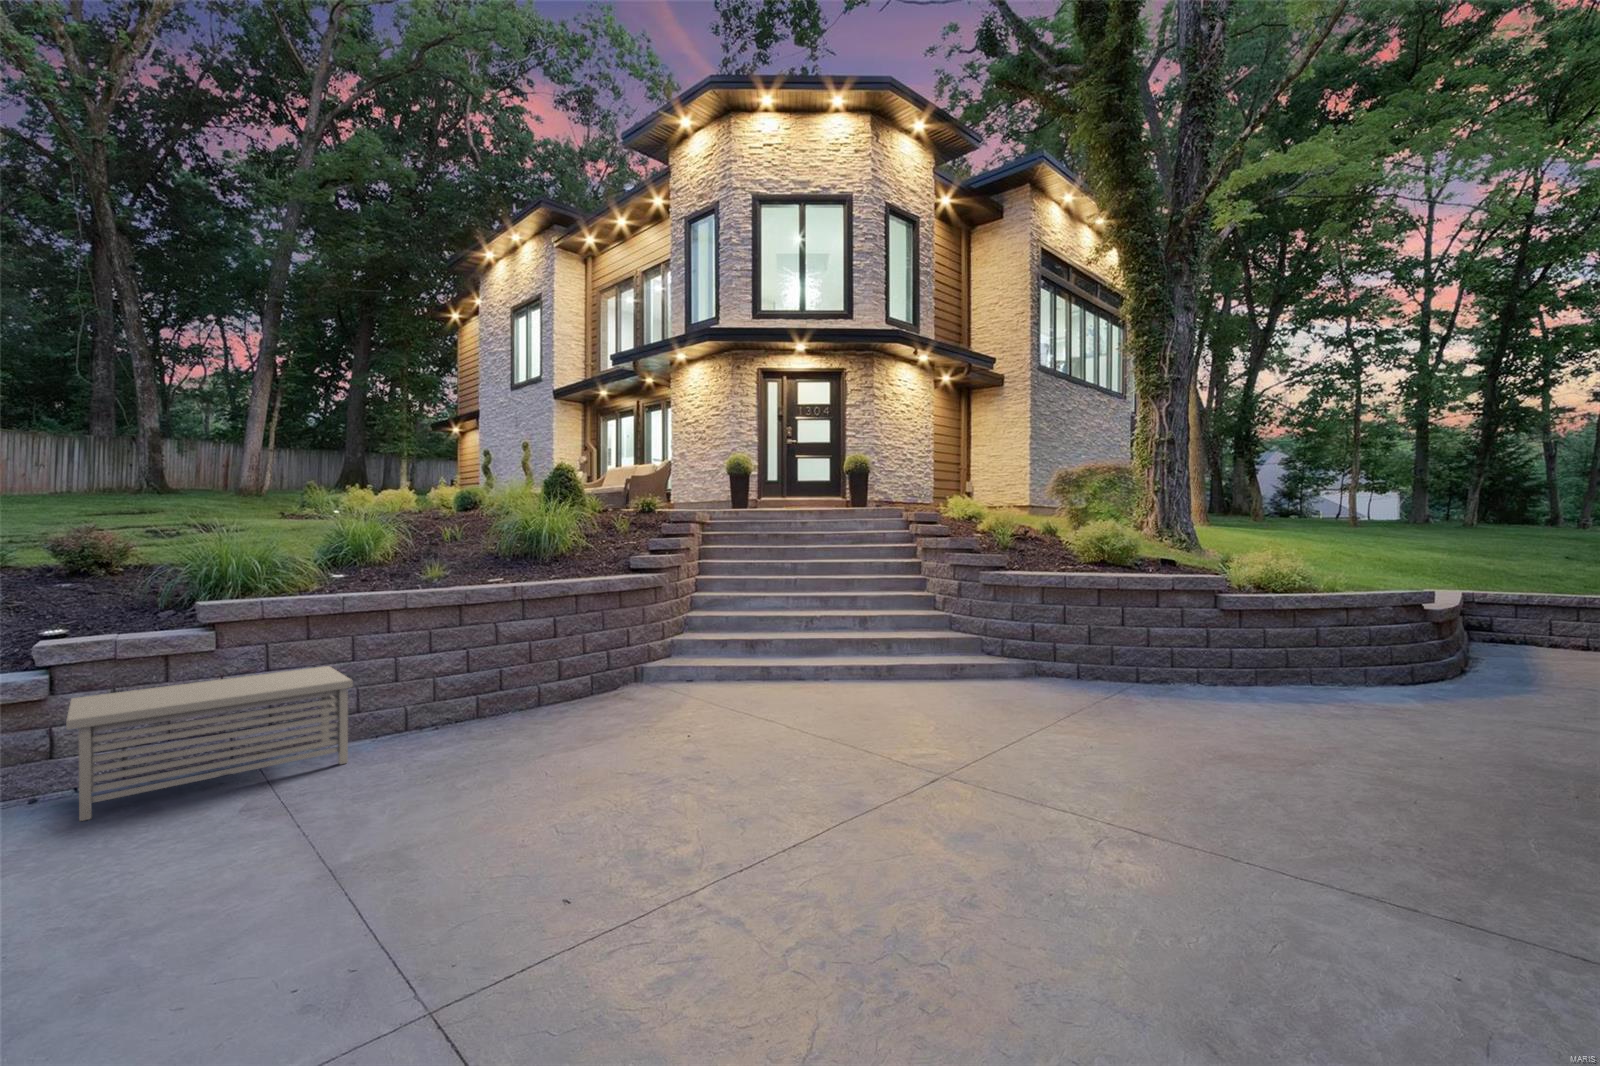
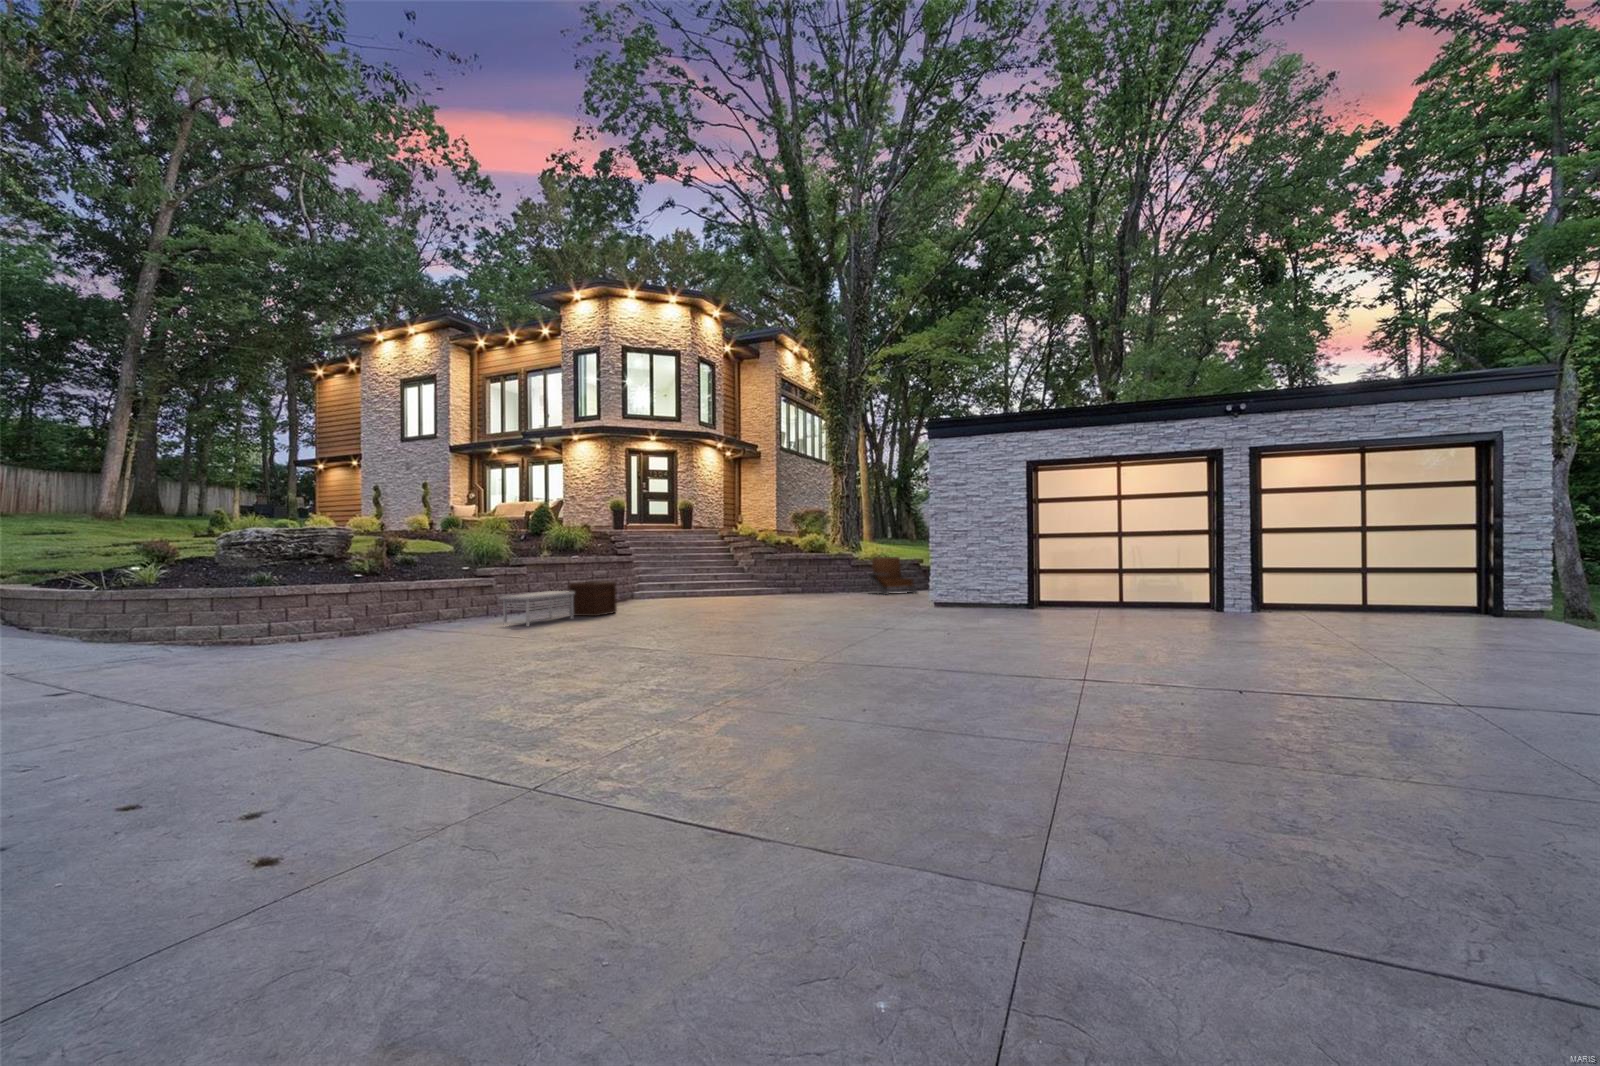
lounge chair: none [1283,586,1482,708] -> present [868,557,917,595]
wooden crate: none [403,632,530,750] -> present [569,581,617,616]

